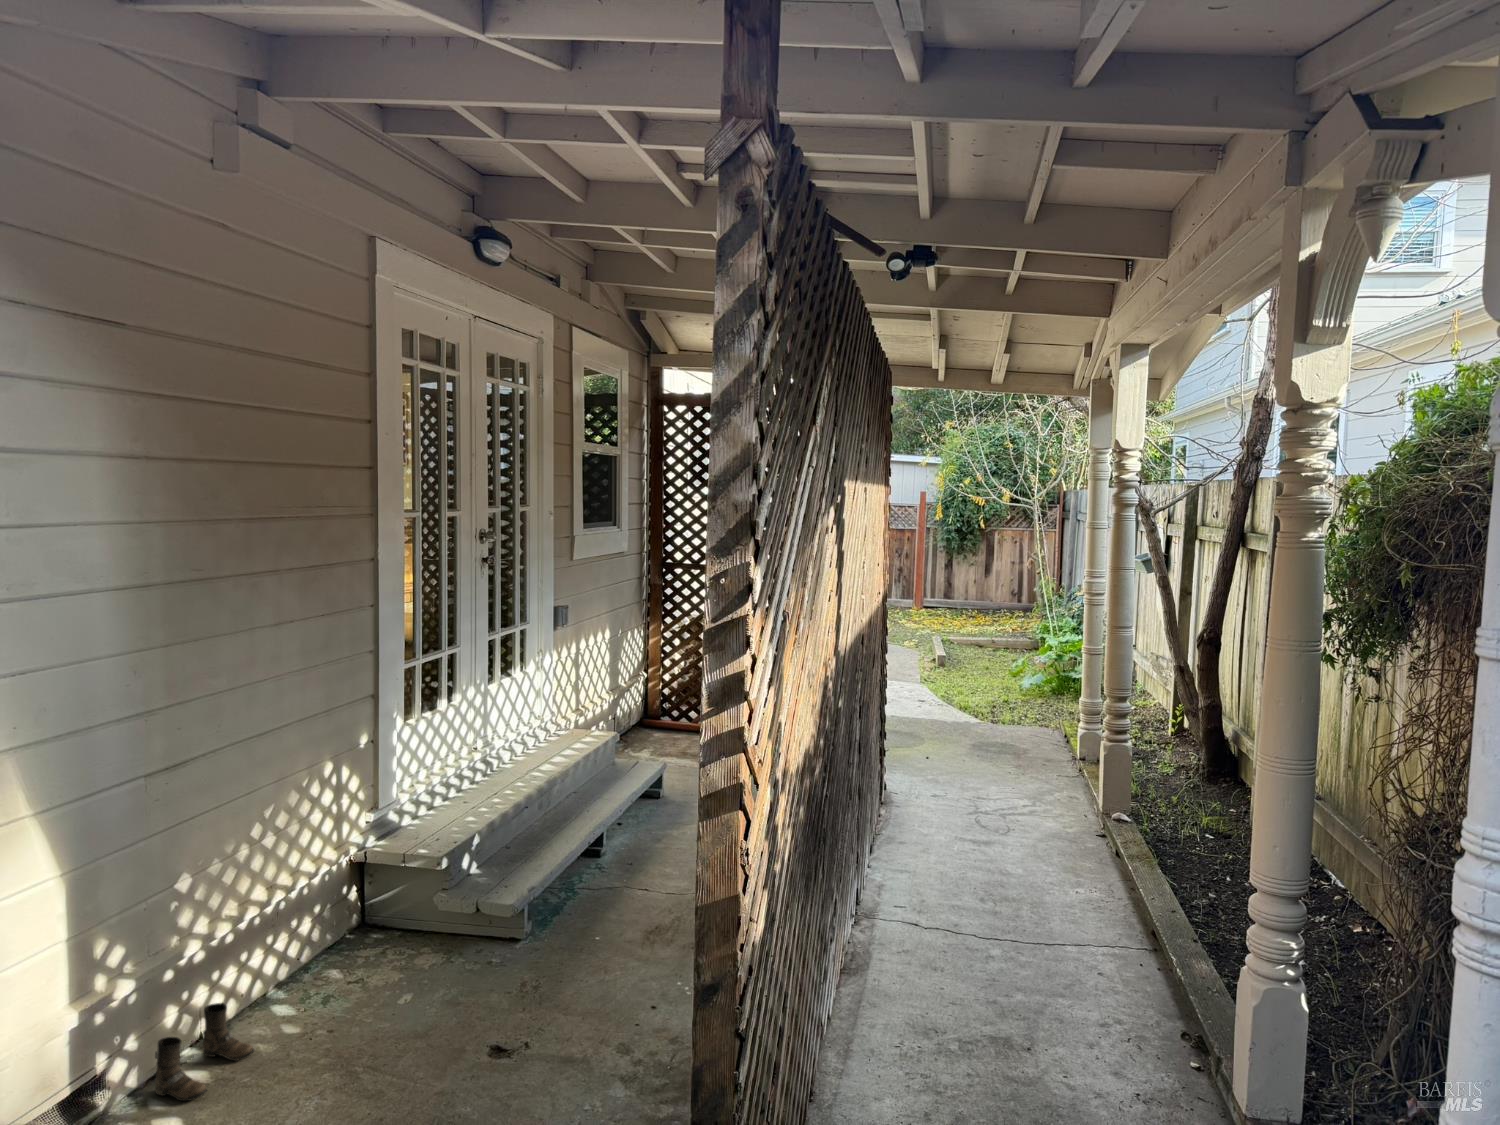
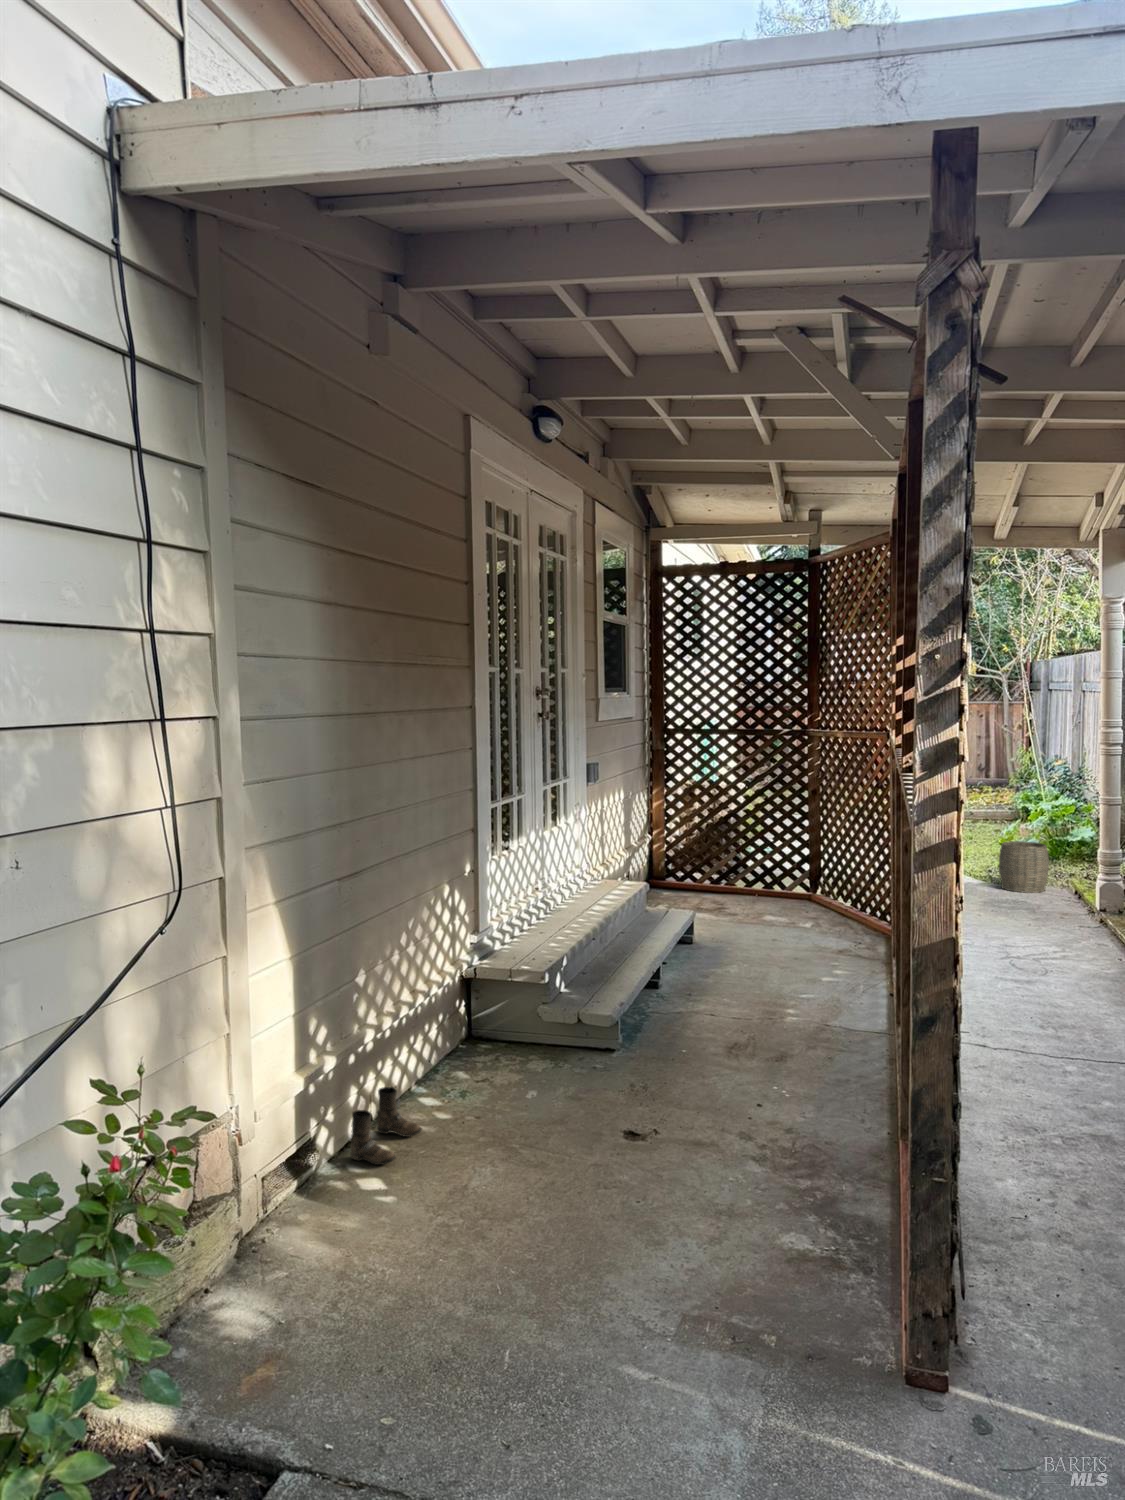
woven basket: none [996,685,1043,738] -> present [999,841,1049,893]

